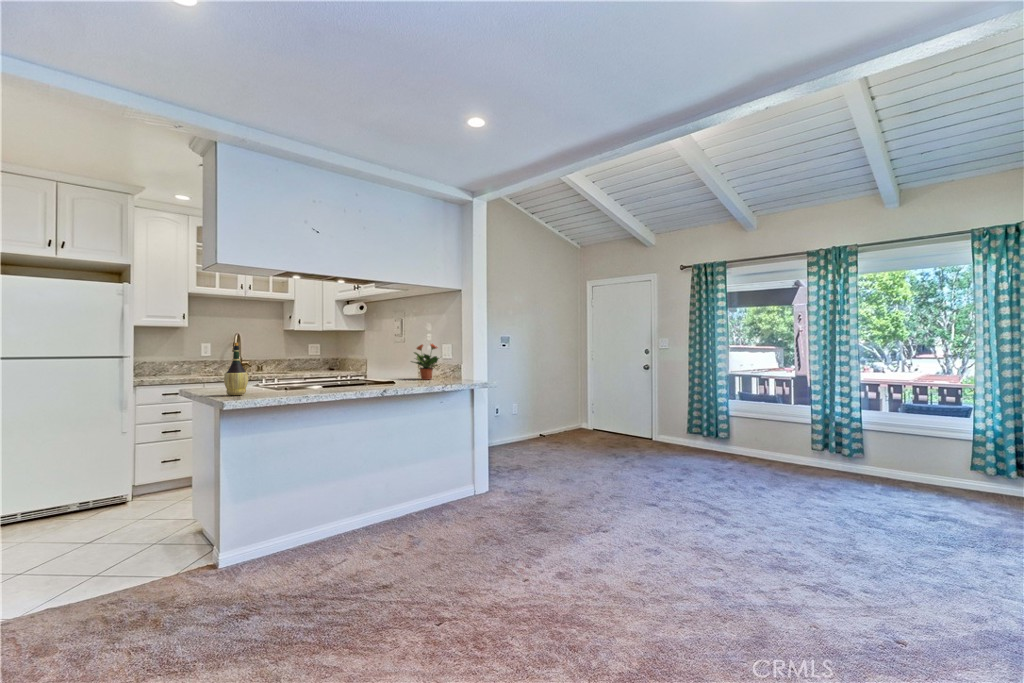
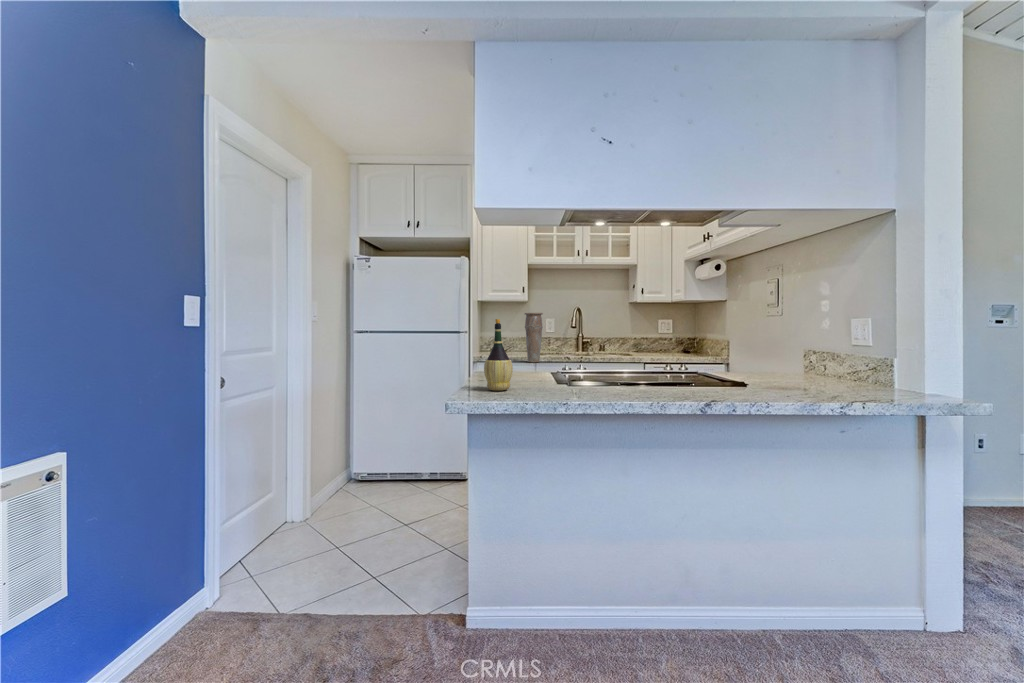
vase: none [201,337,220,382] -> present [525,313,543,362]
potted plant: present [411,344,439,380] -> none [784,316,853,381]

